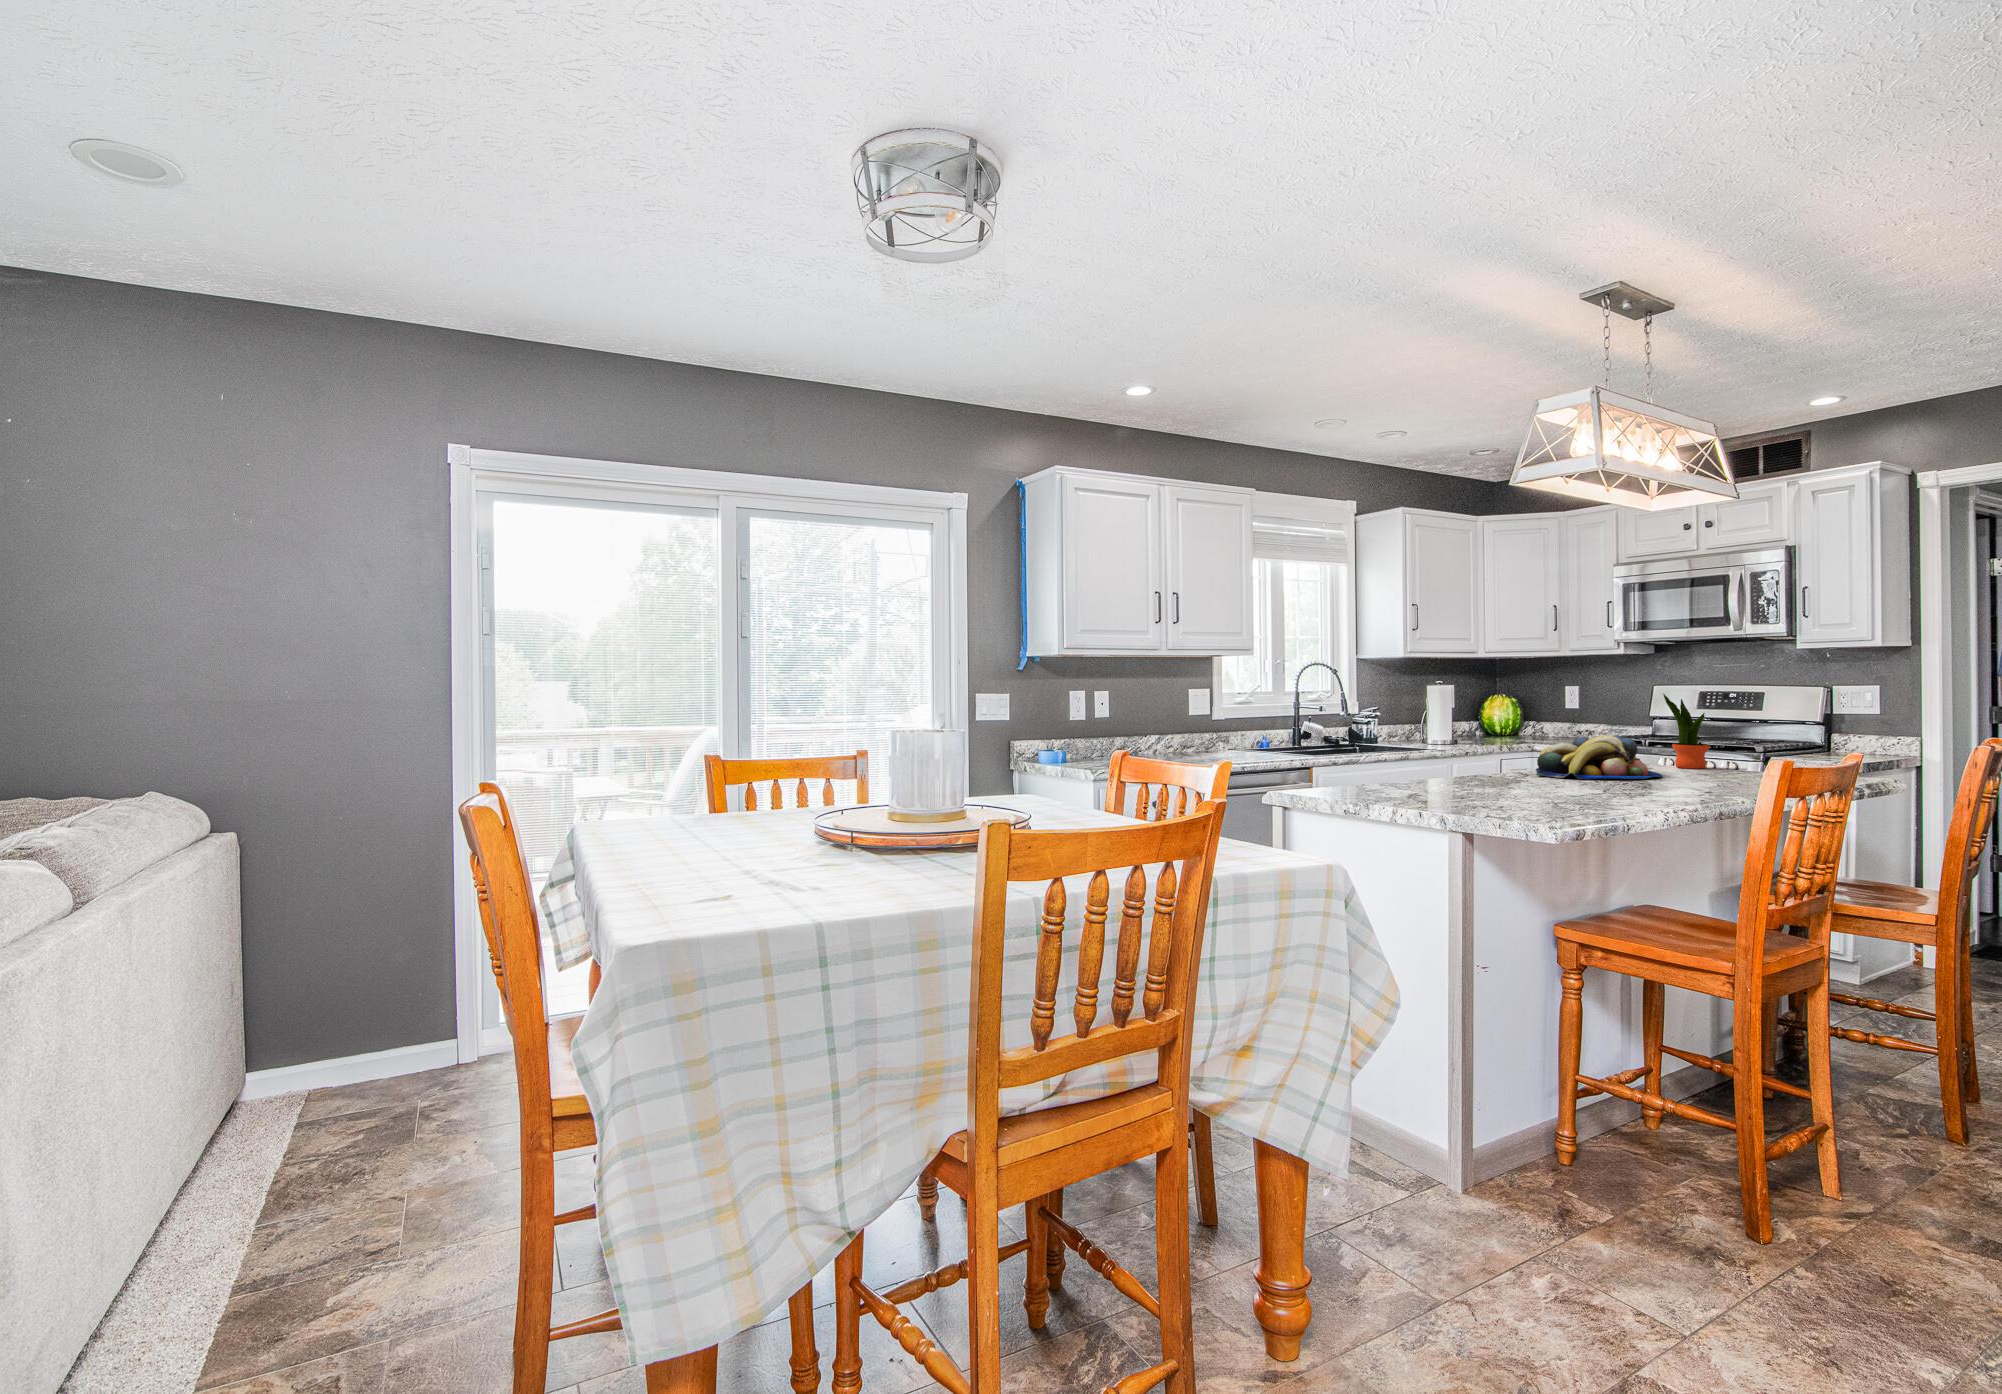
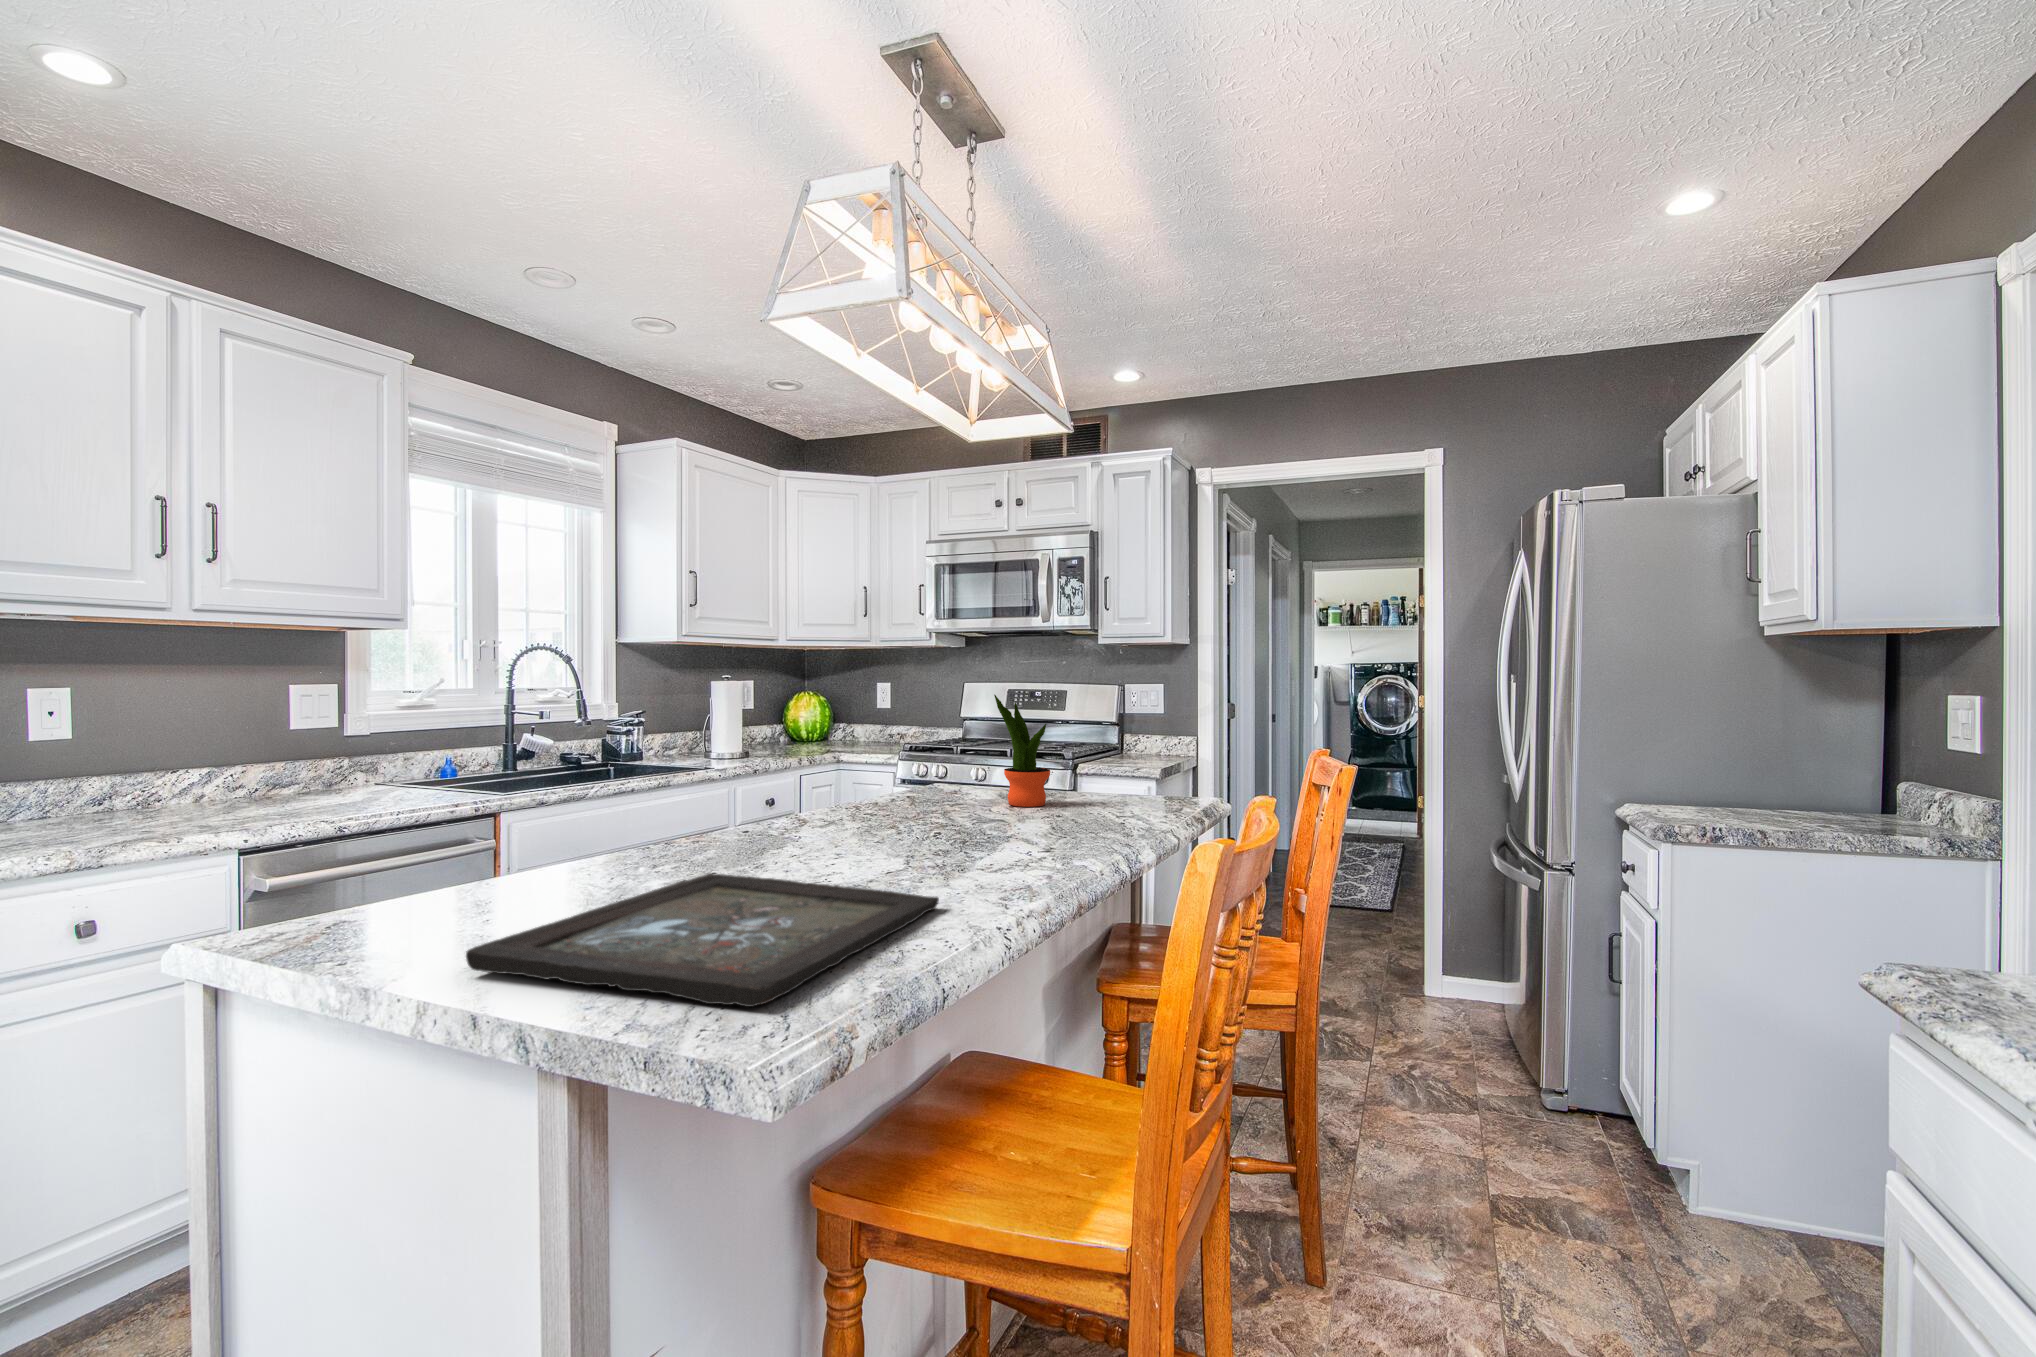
fruit bowl: present [1536,735,1662,779] -> none [805,766,1001,856]
tray: none [1418,775,1617,801] -> present [466,873,939,1007]

